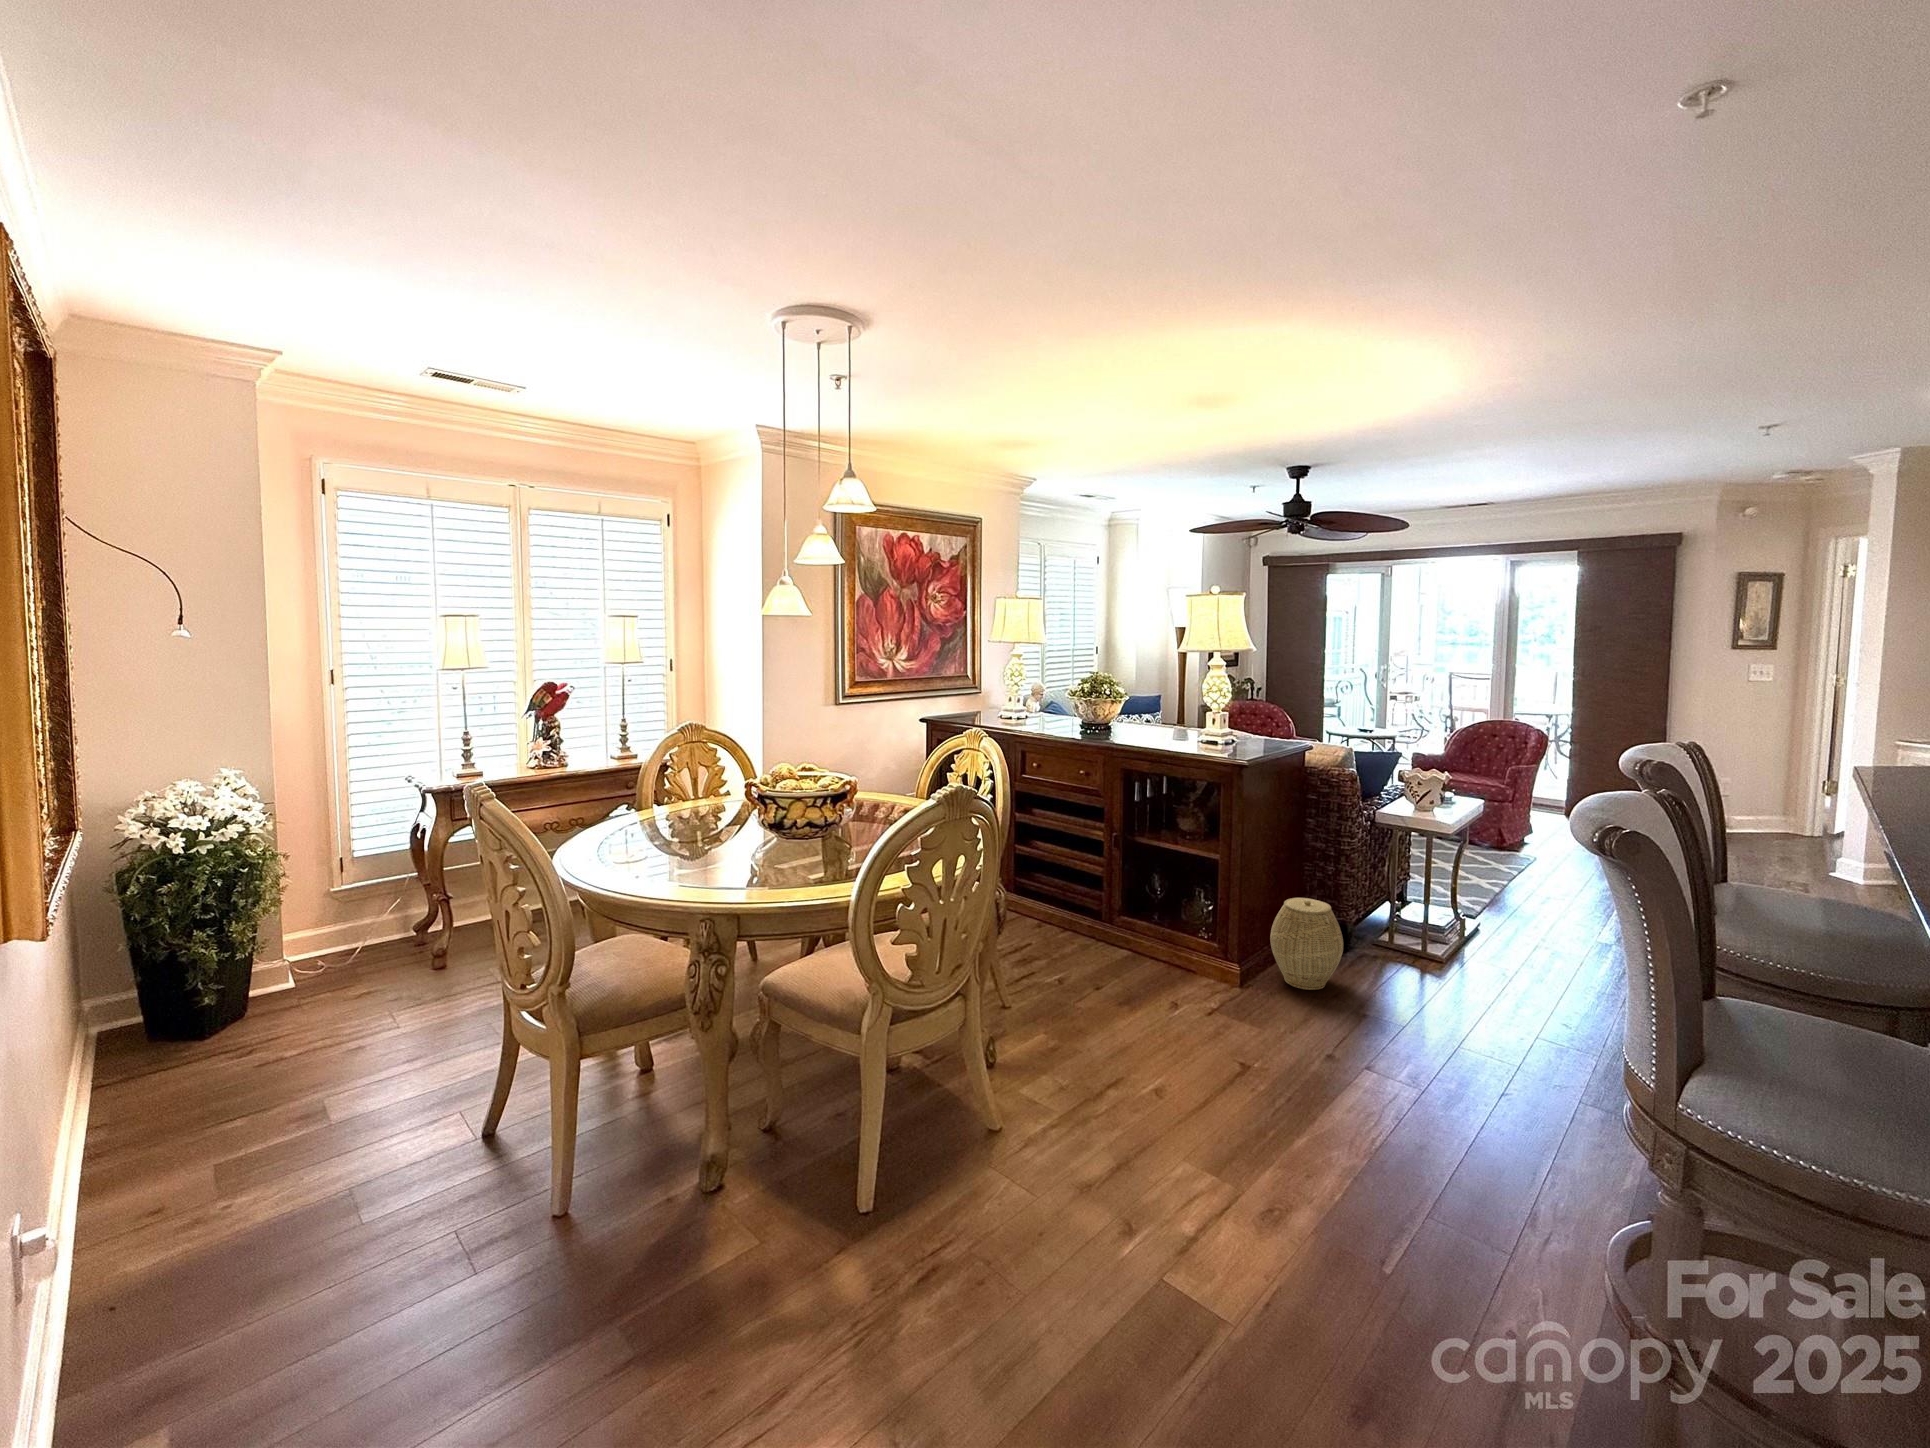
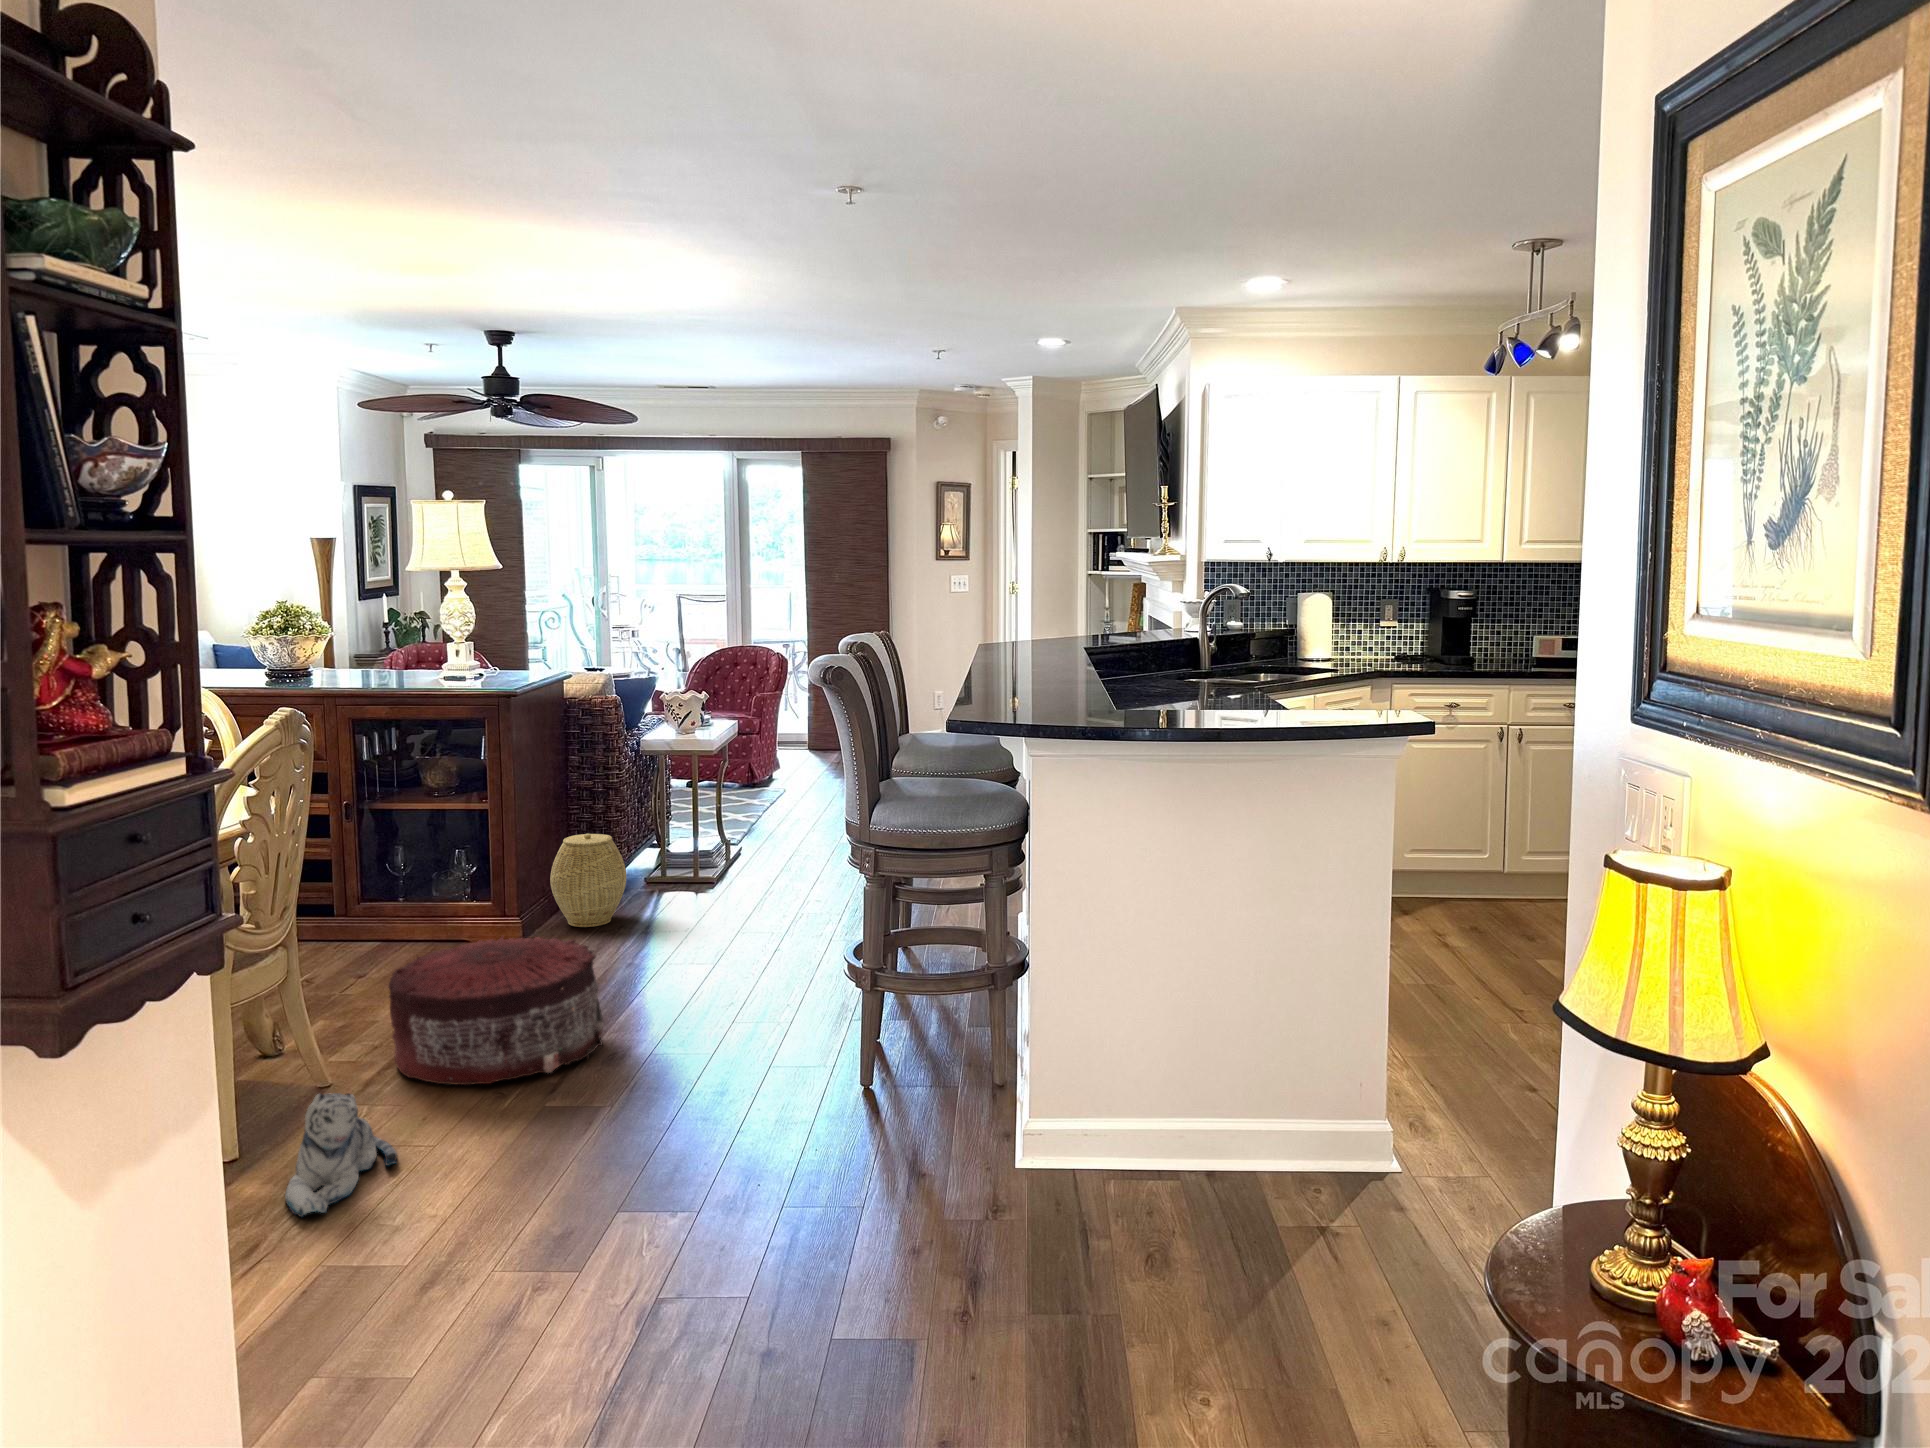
pouf: none [1054,1015,1260,1211] -> present [389,937,603,1085]
plush toy: none [853,1203,991,1359] -> present [285,1093,397,1217]

